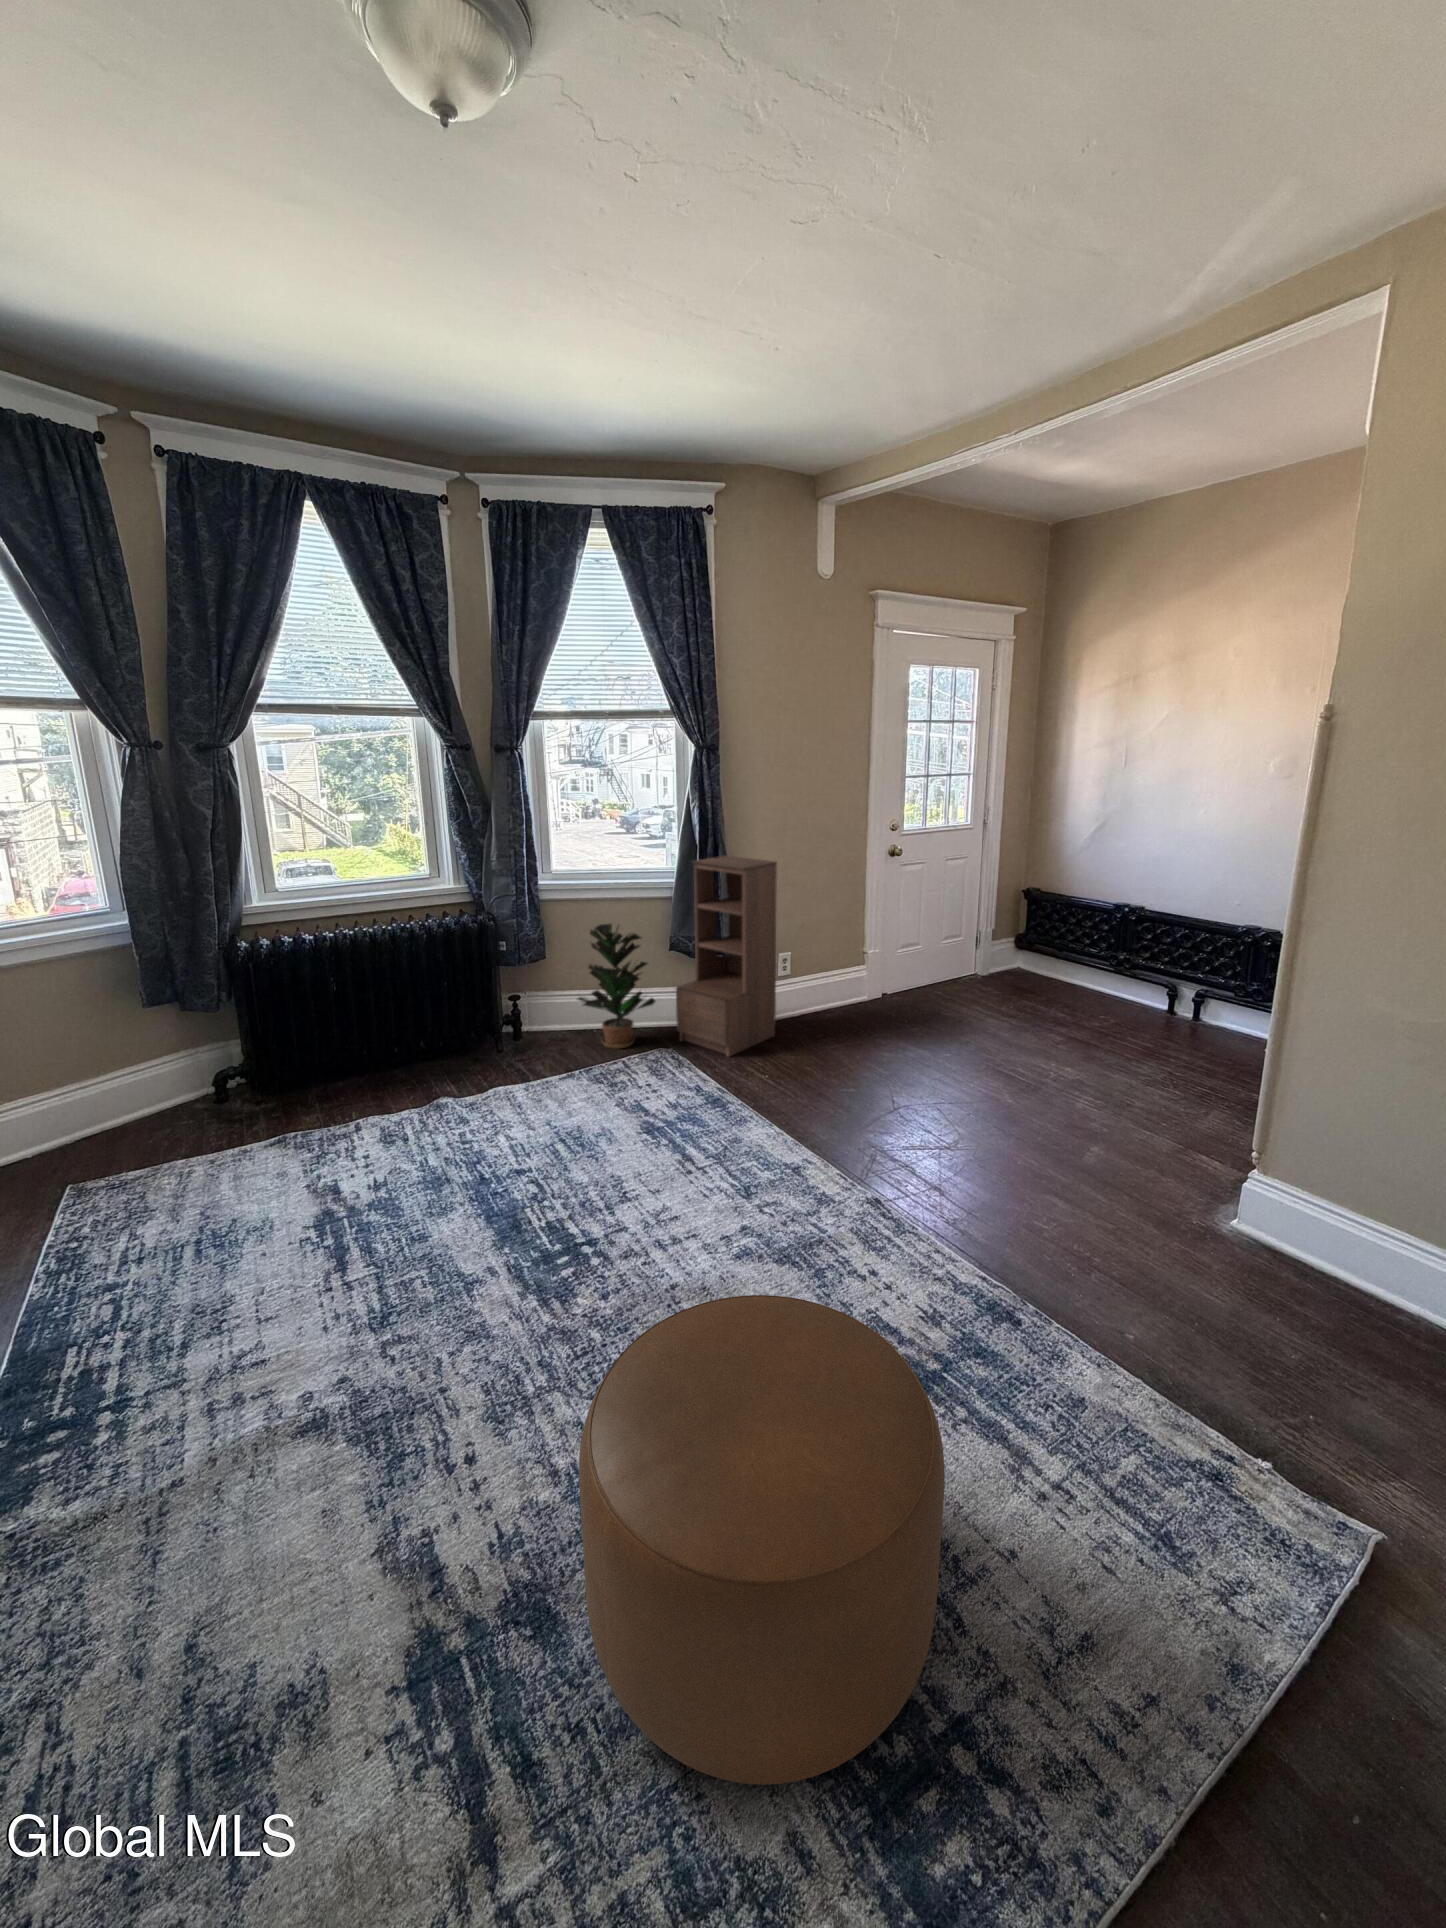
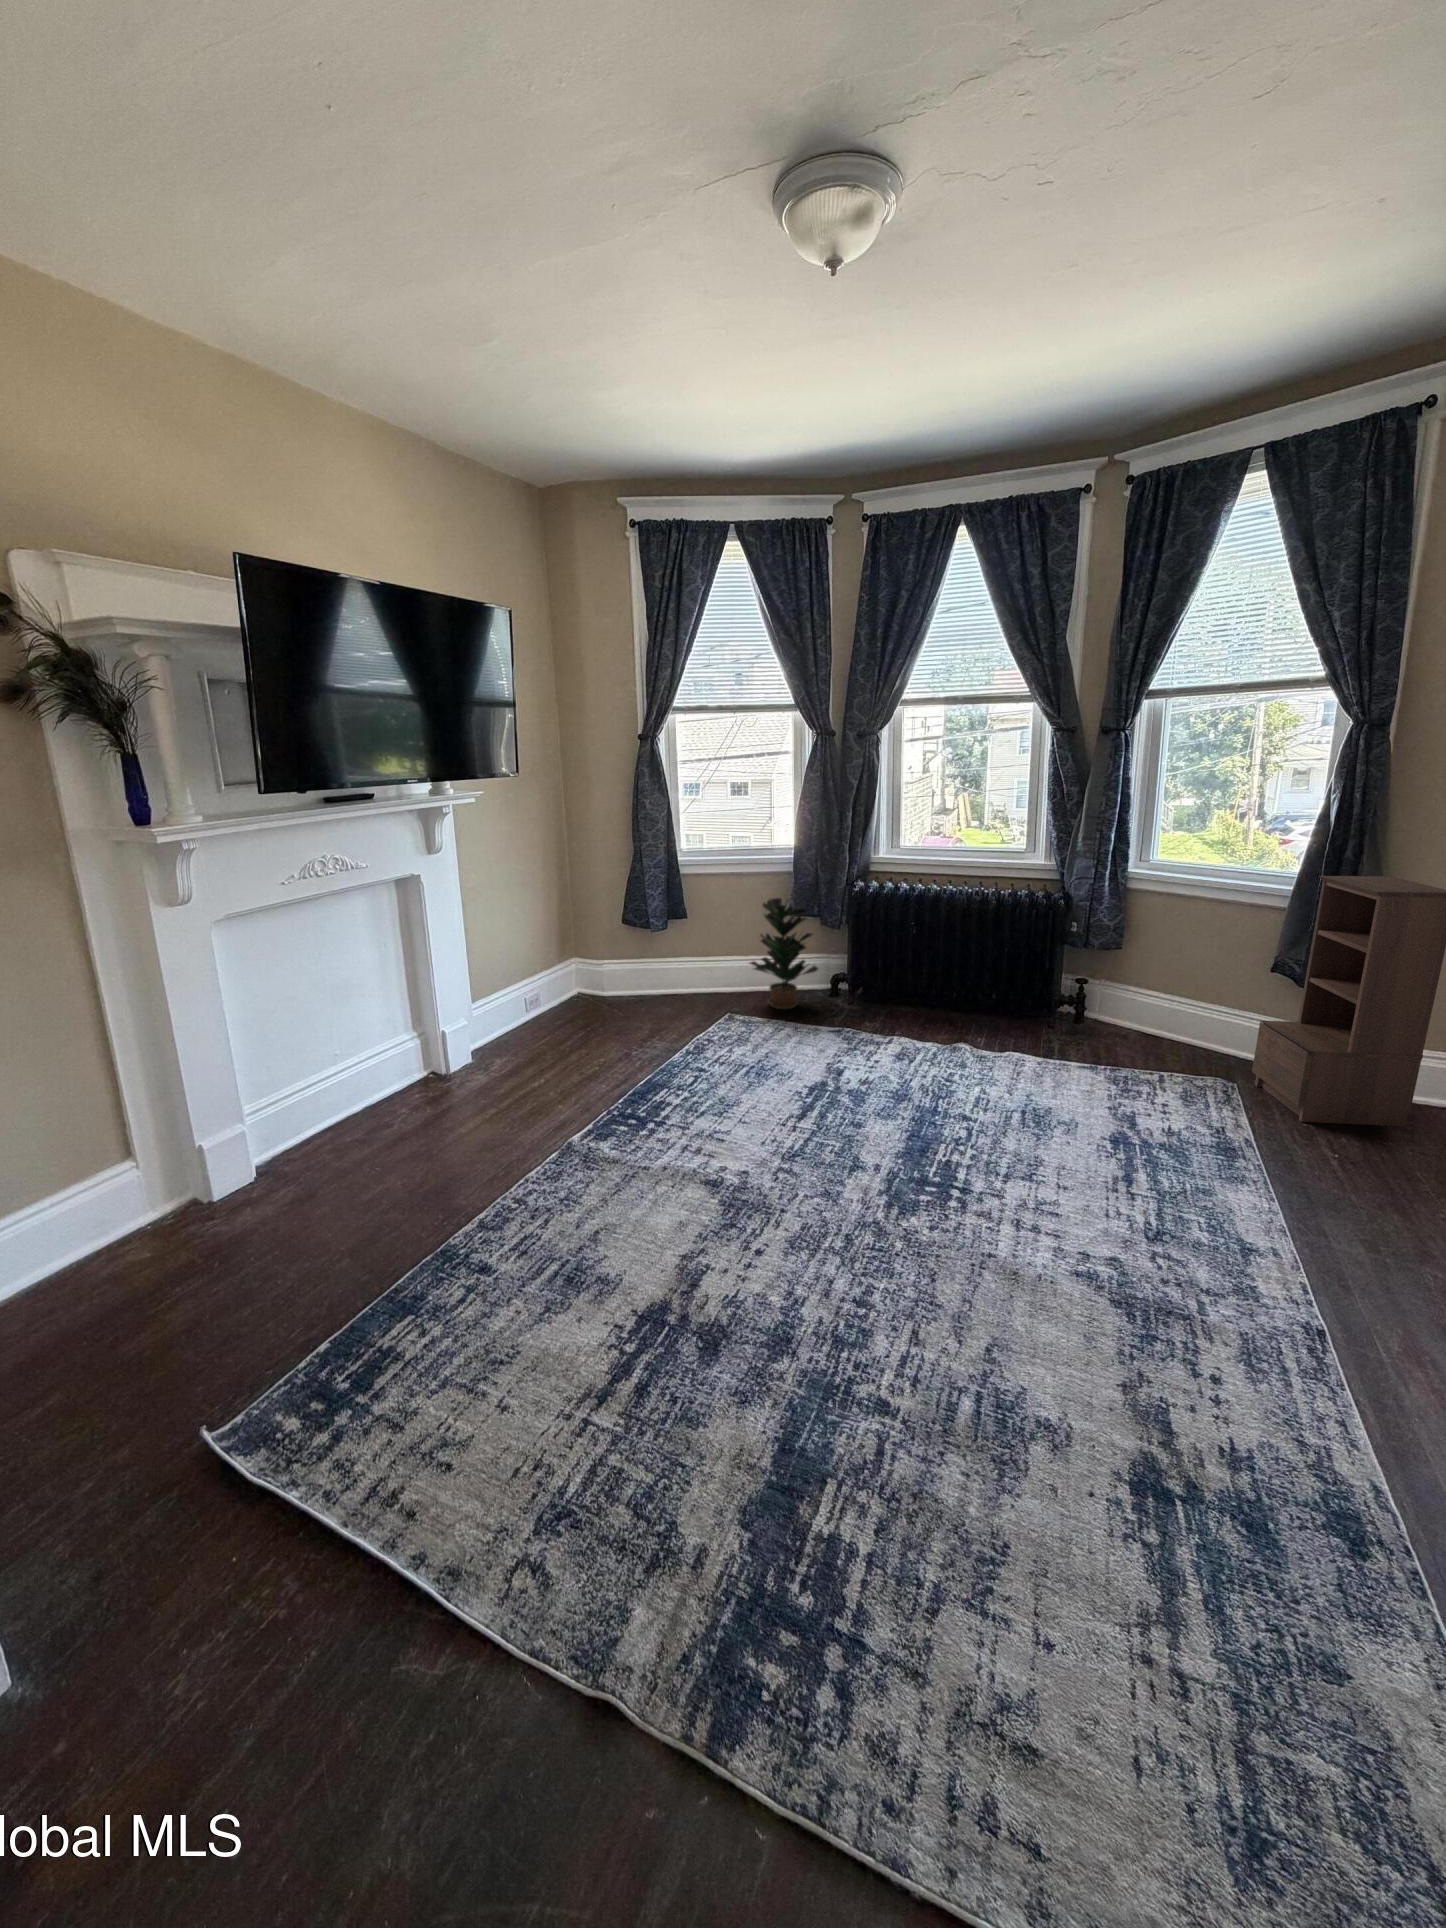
potted plant: present [578,924,655,1049] -> present [750,898,818,1009]
ottoman: present [579,1295,945,1785] -> none [676,1205,988,1582]

